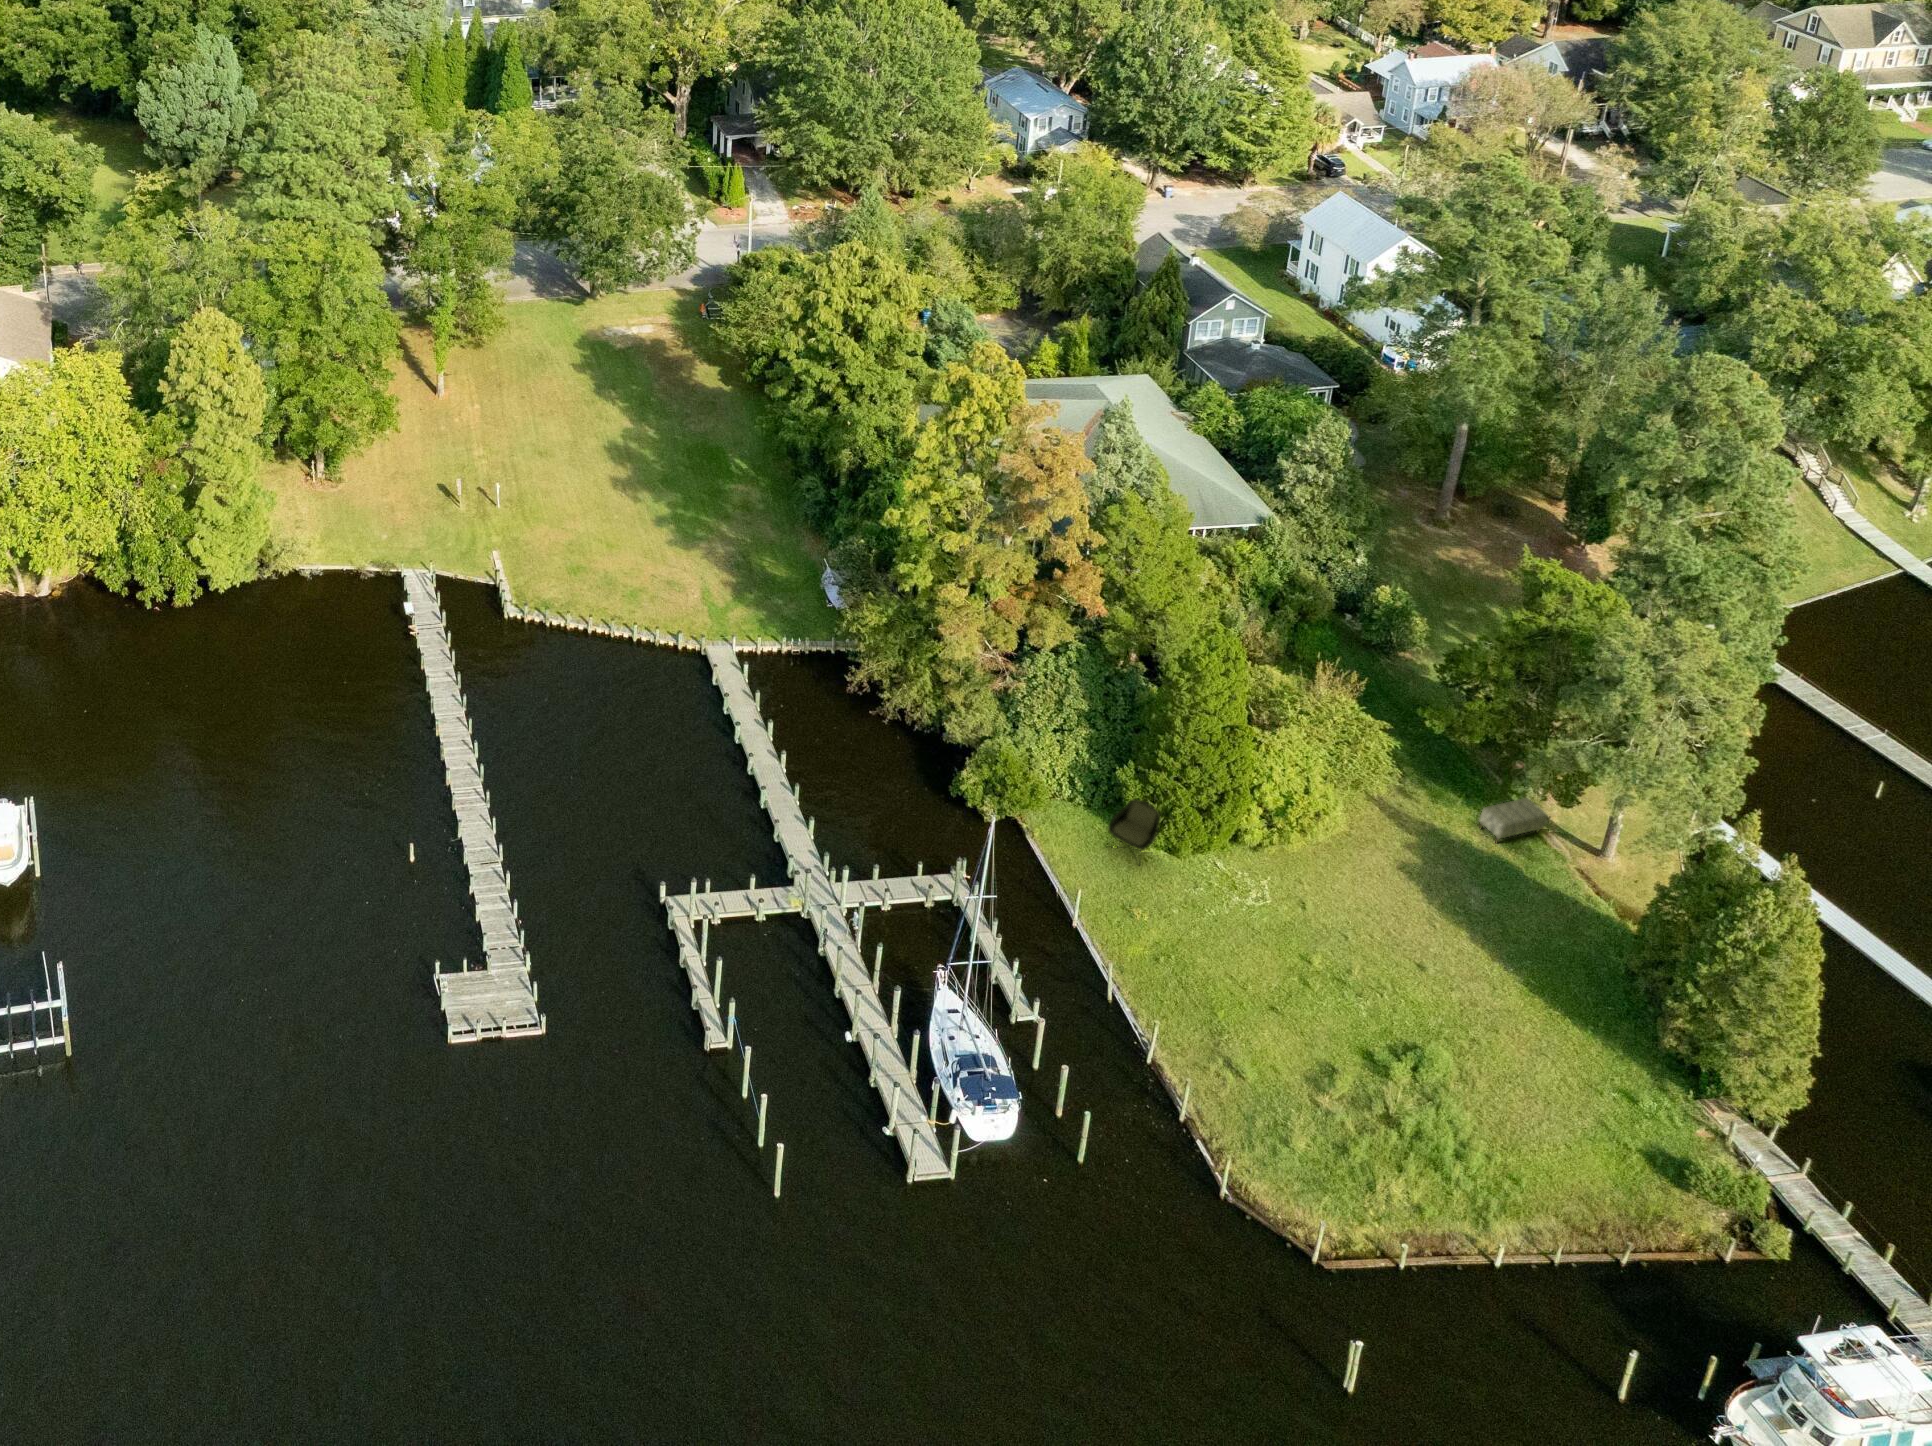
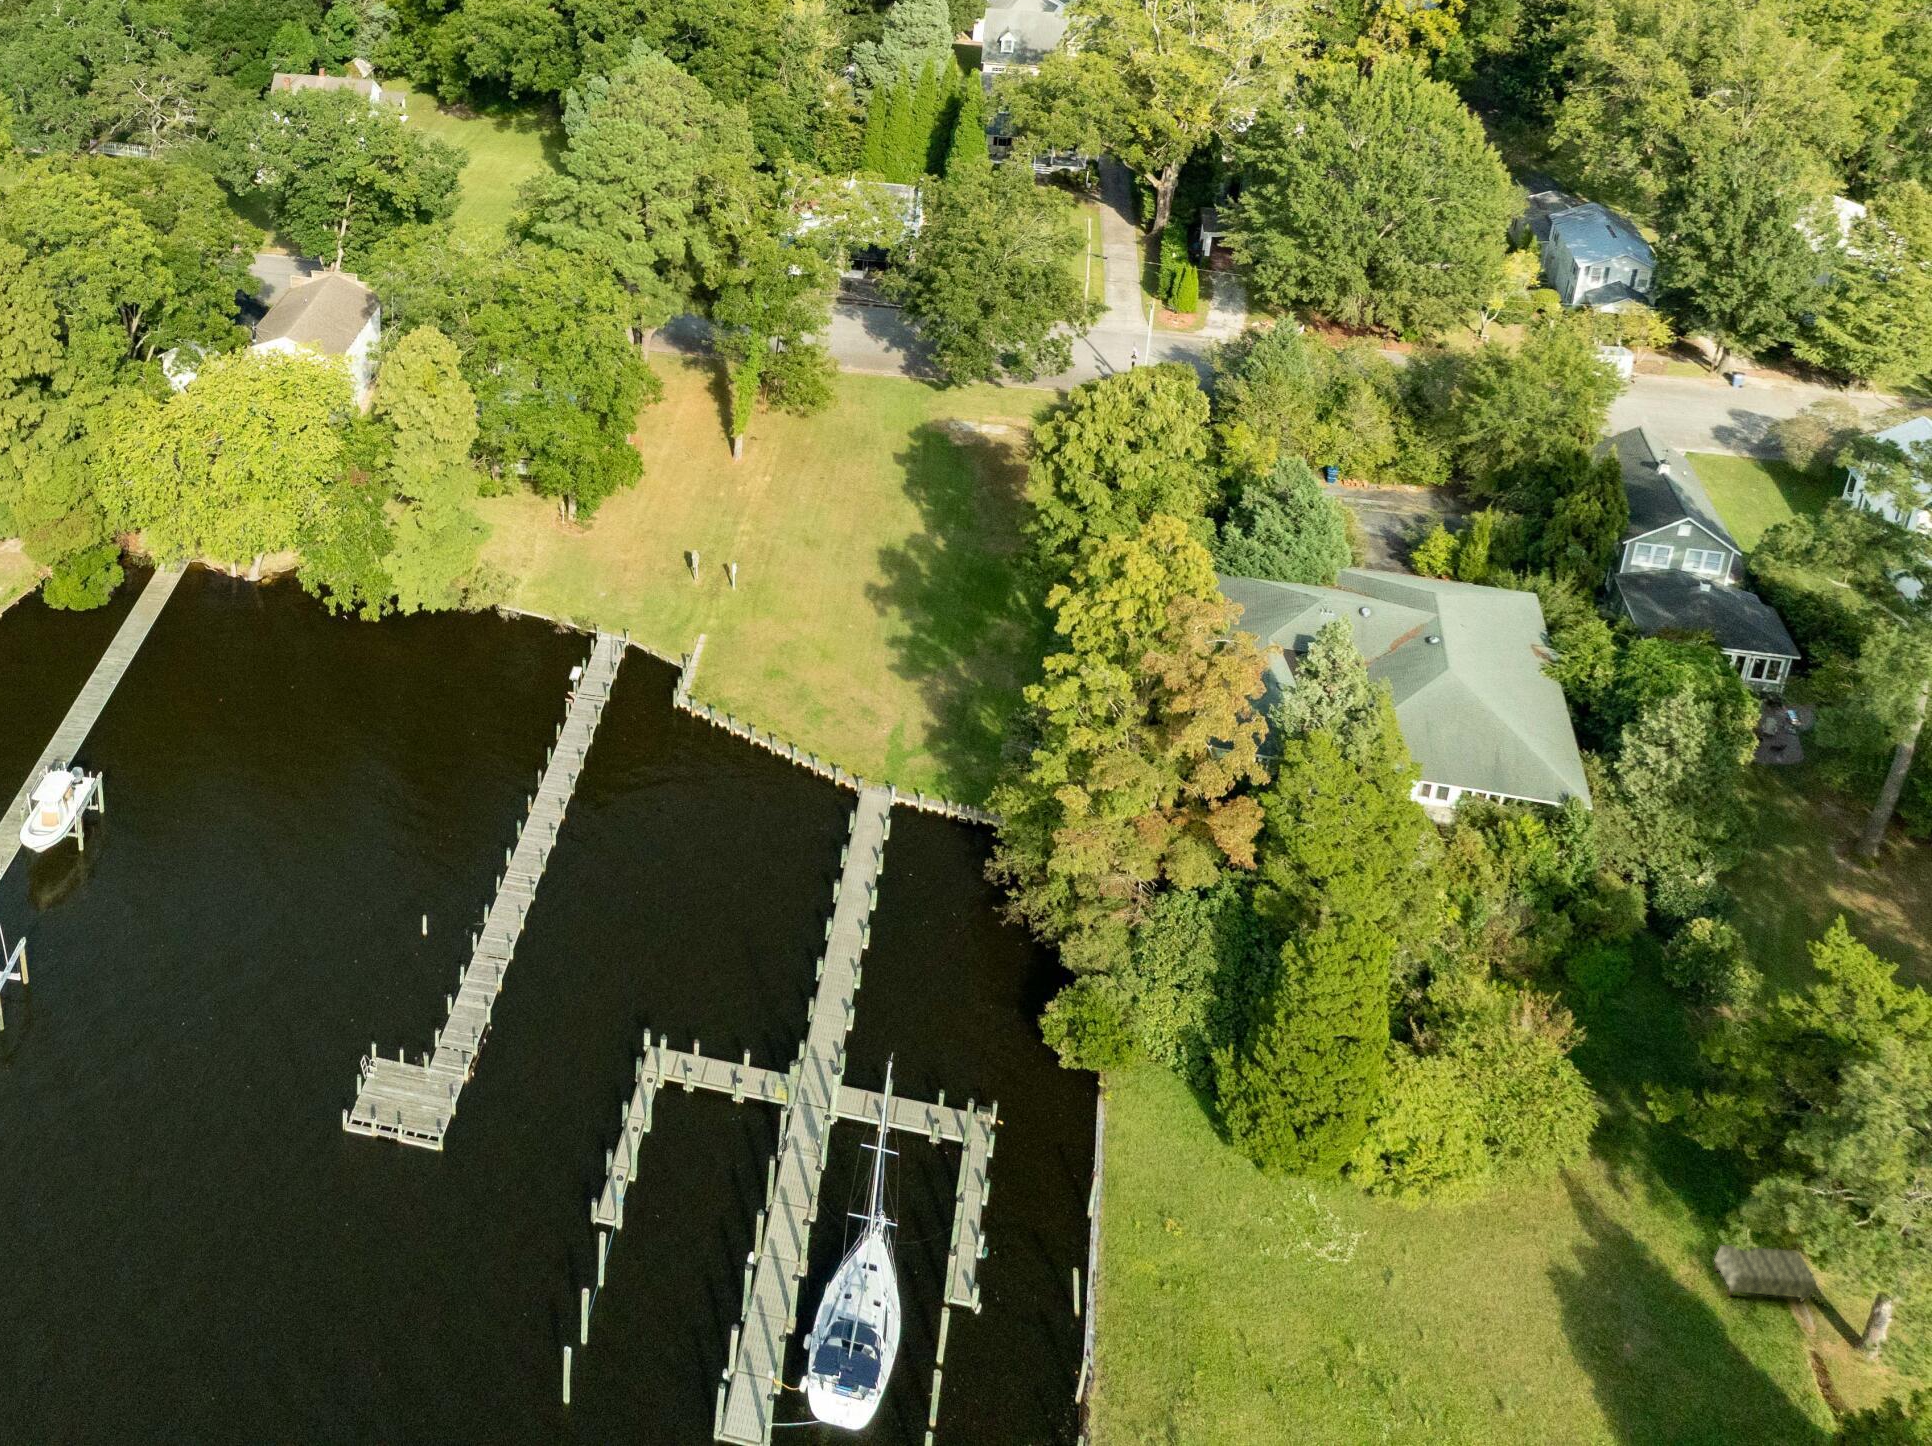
lounge chair: present [1106,799,1161,866] -> none [1178,1094,1249,1175]

